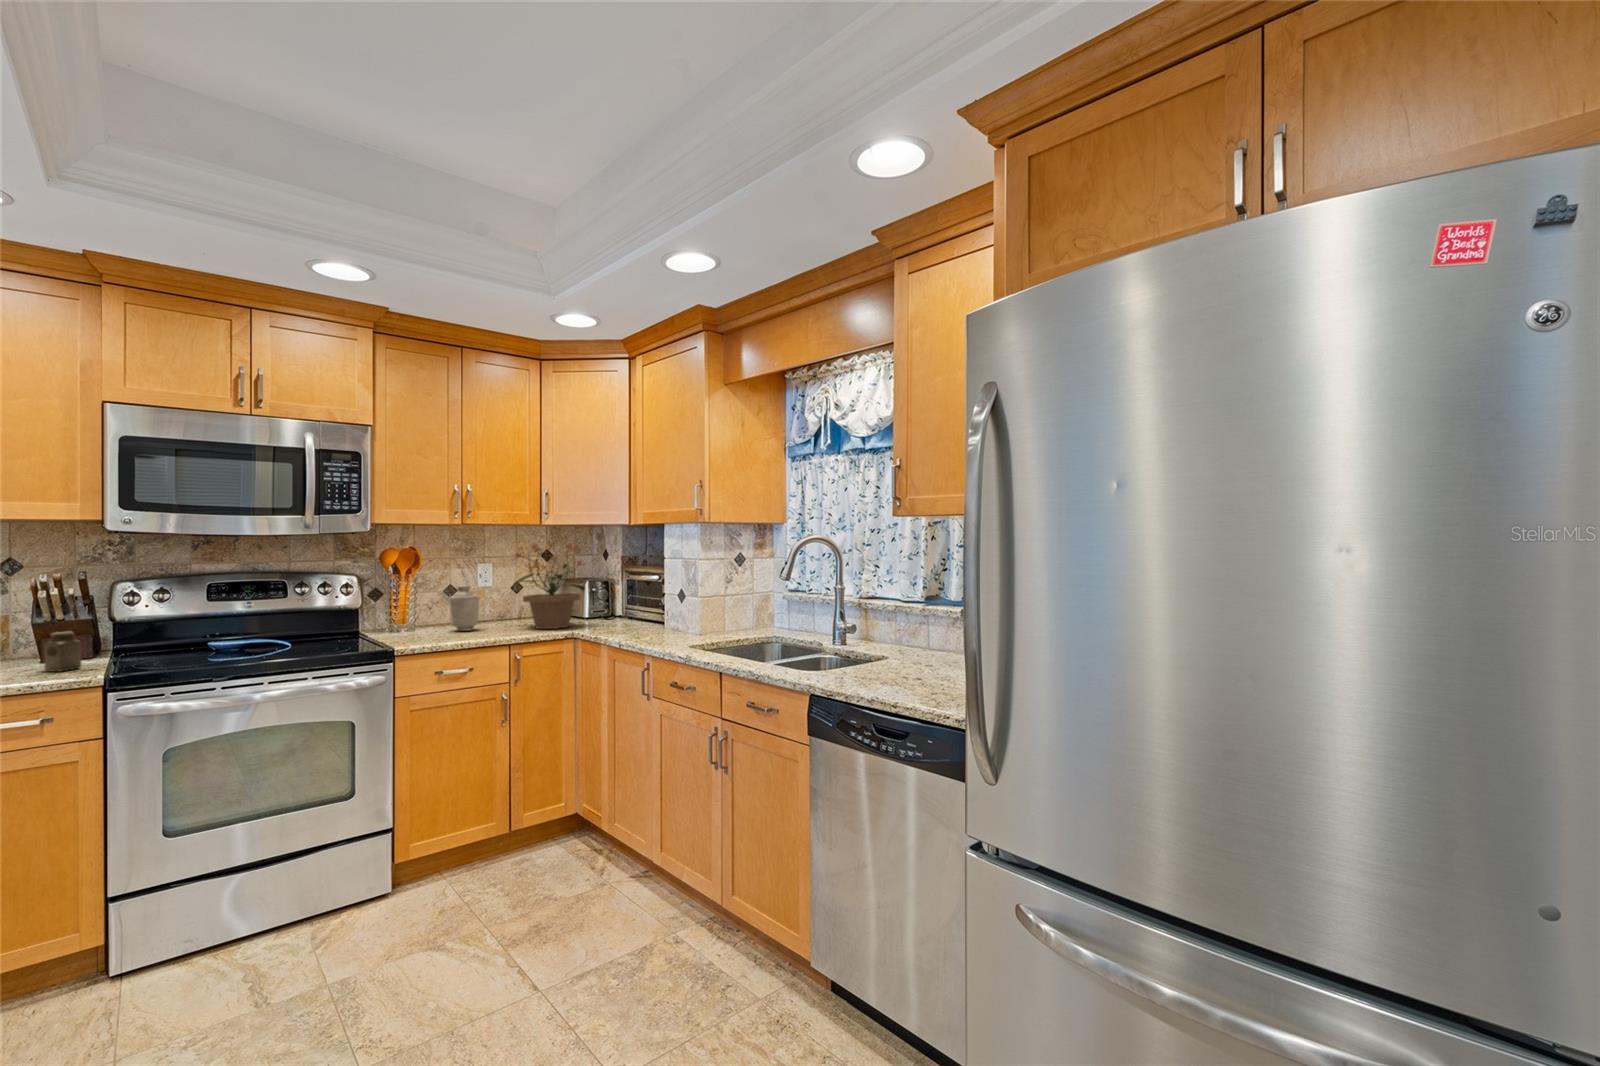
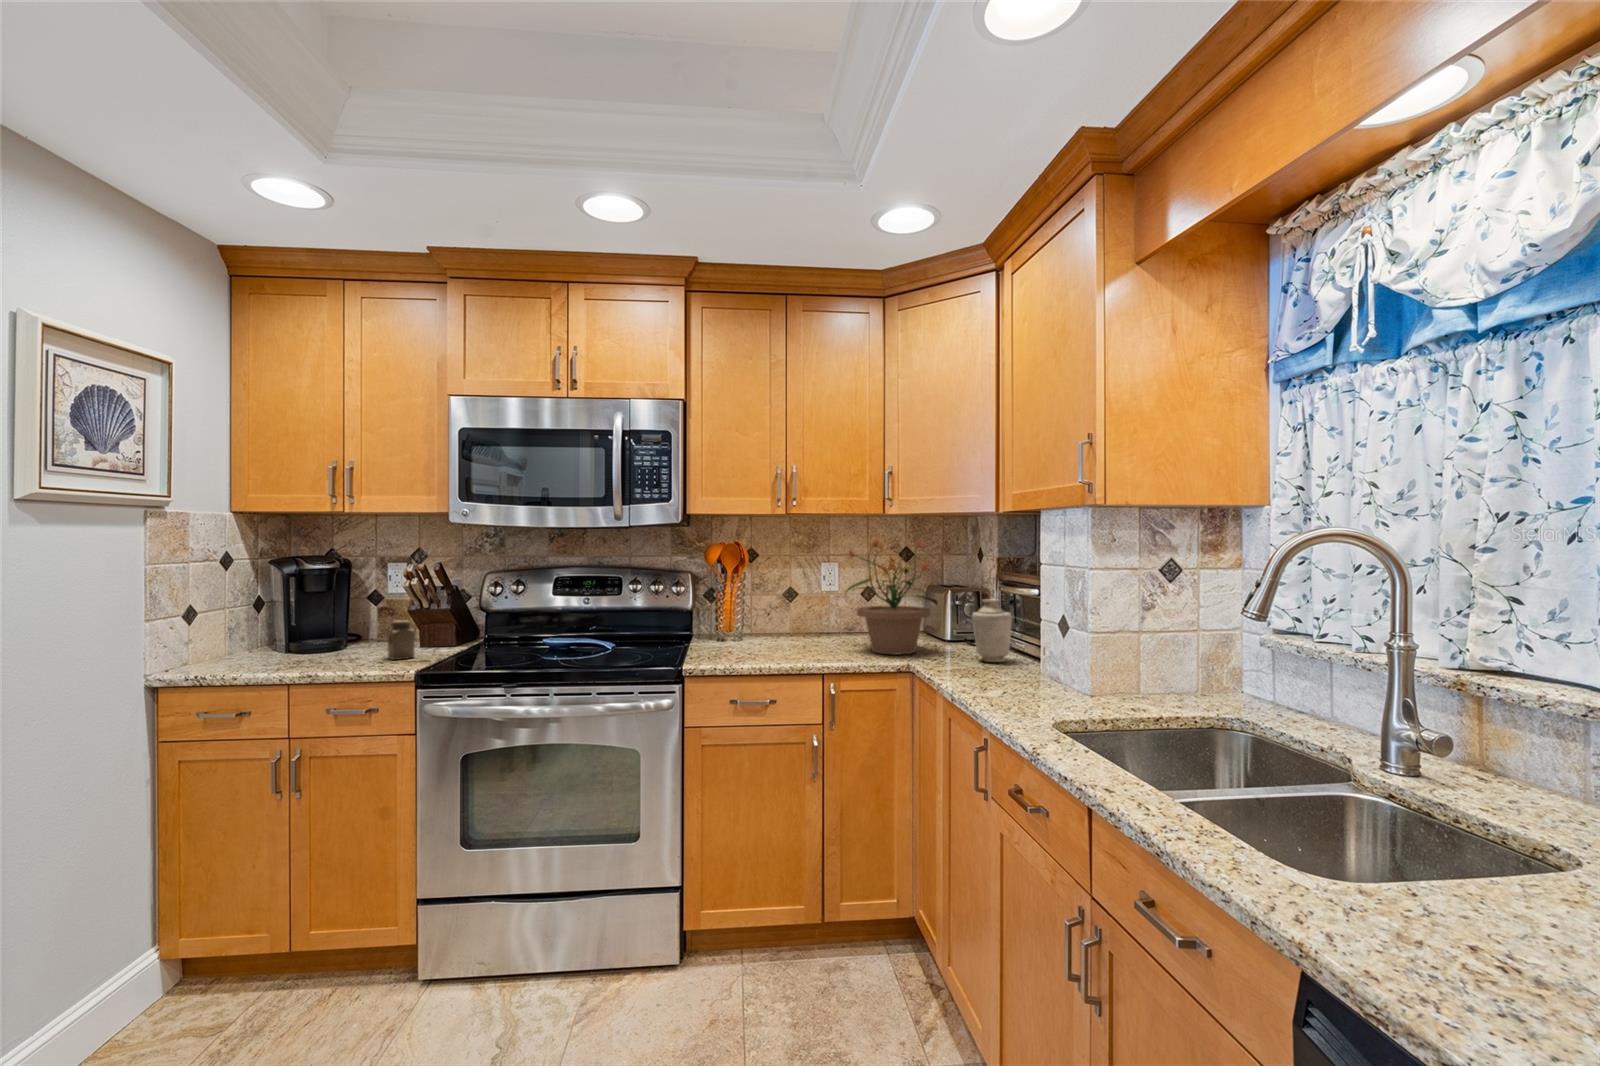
vase: present [449,586,479,631] -> present [972,599,1012,662]

